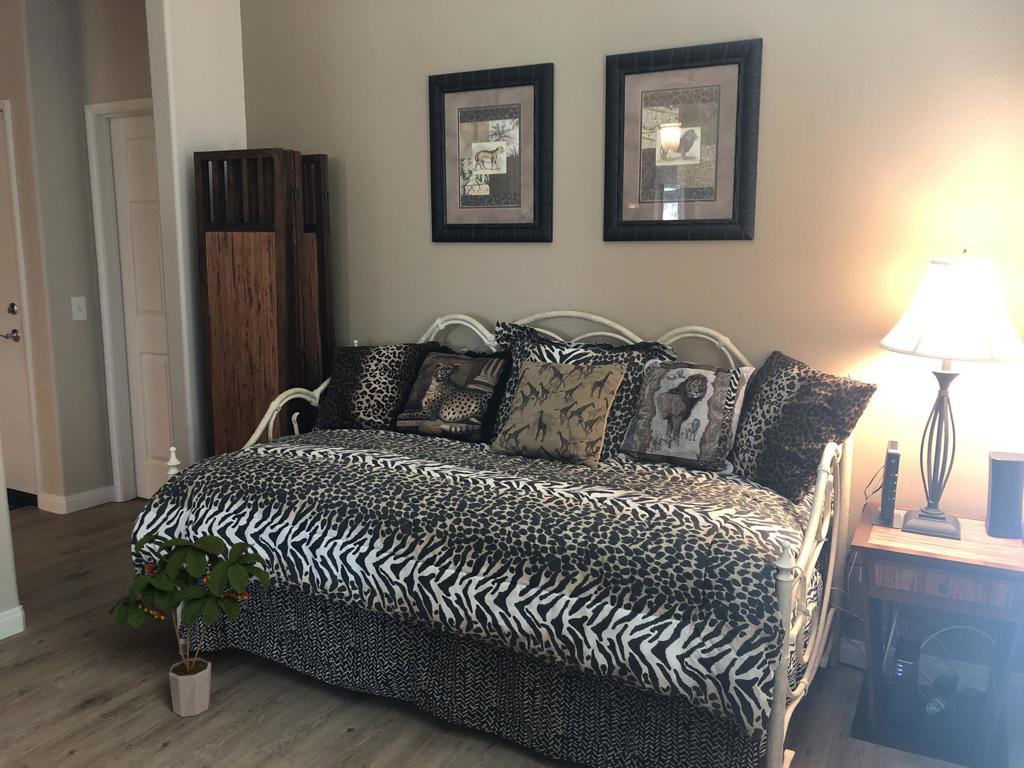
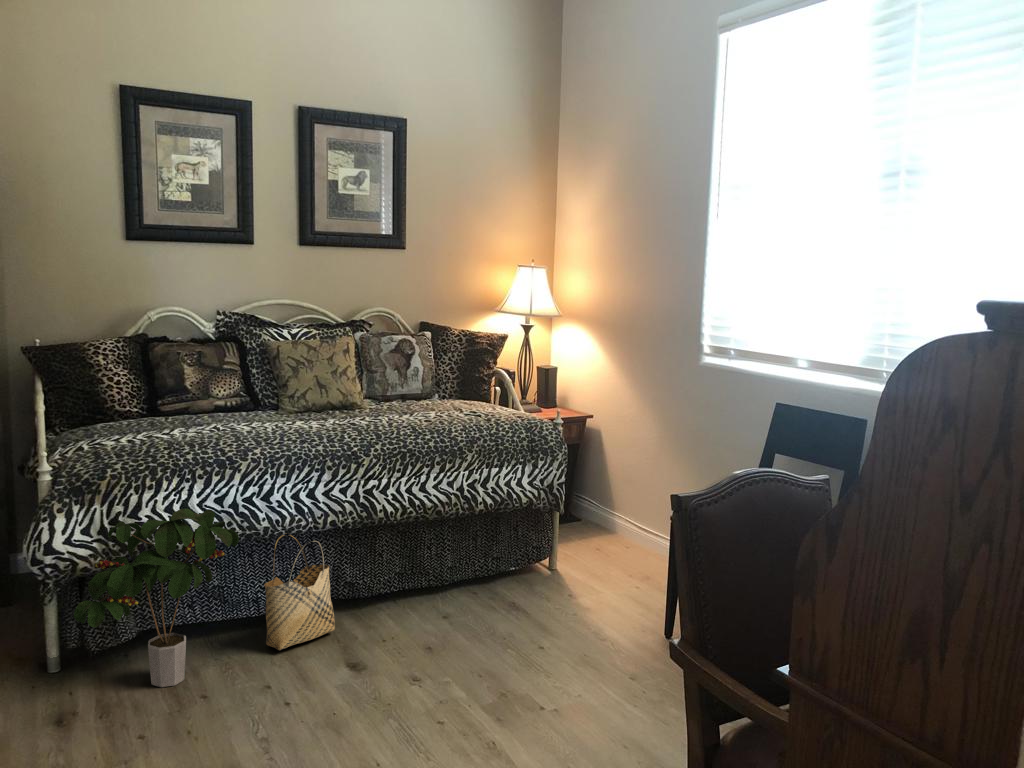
woven basket: none [285,597,383,740] -> present [264,535,335,650]

